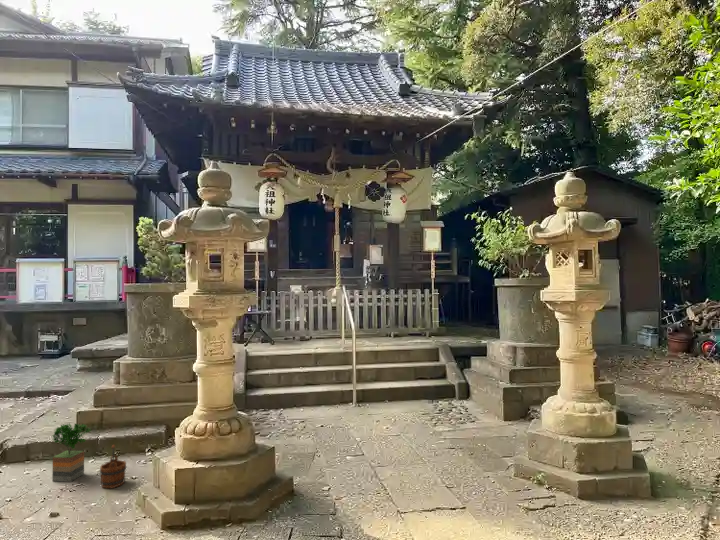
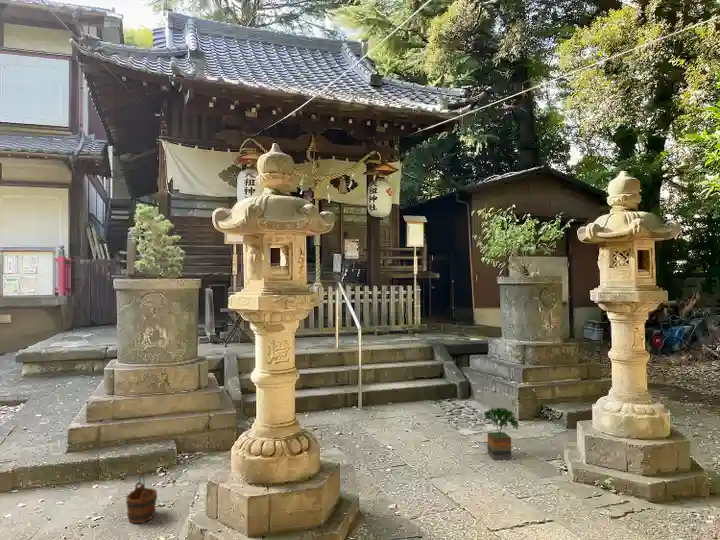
potted tree: present [52,424,91,482] -> present [484,408,519,460]

